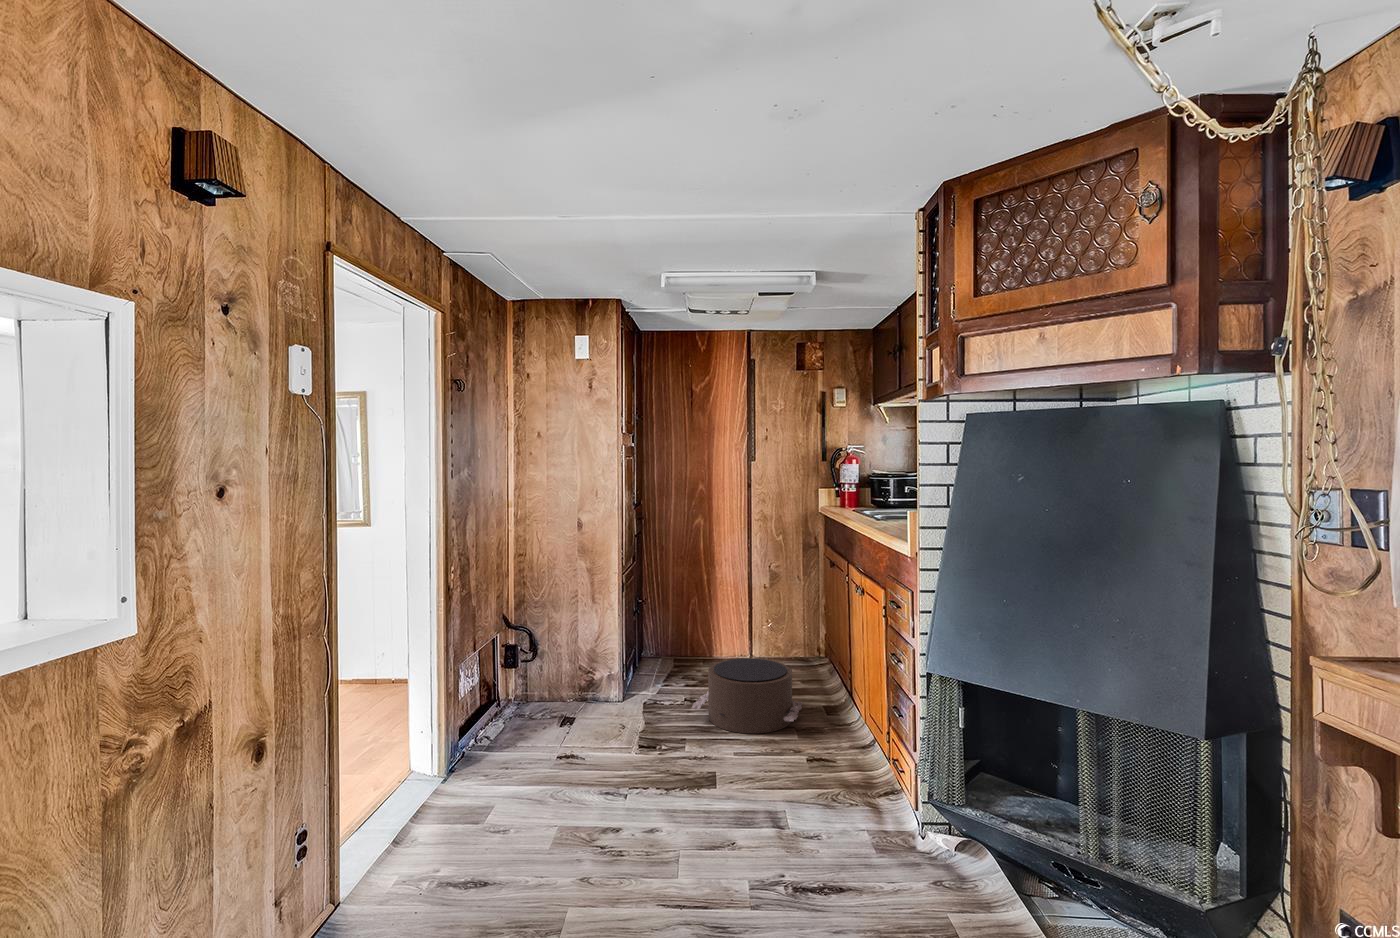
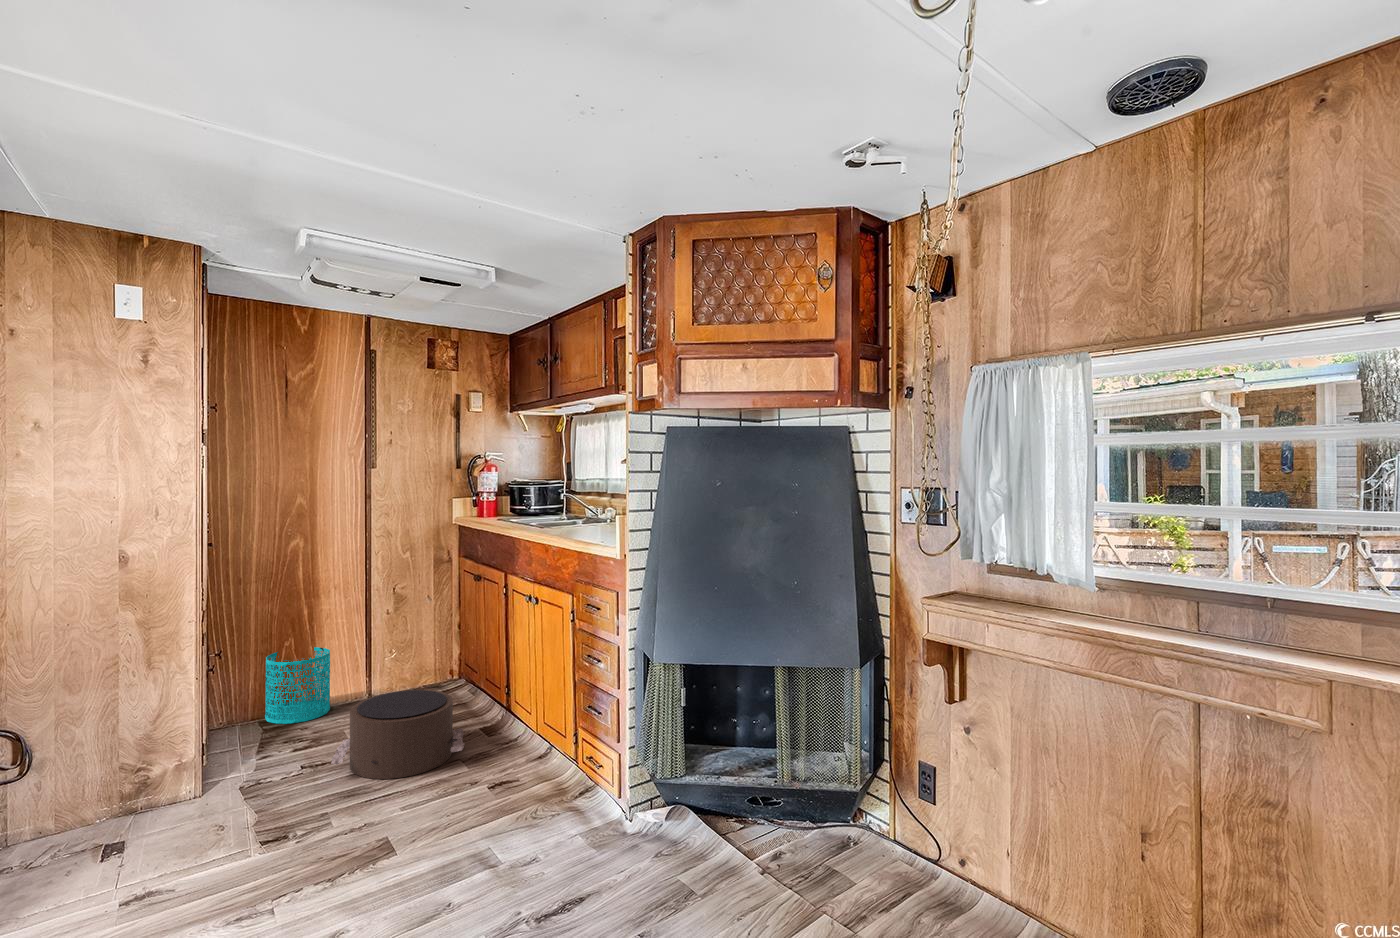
wastebasket: none [669,610,715,671] -> present [265,647,330,724]

